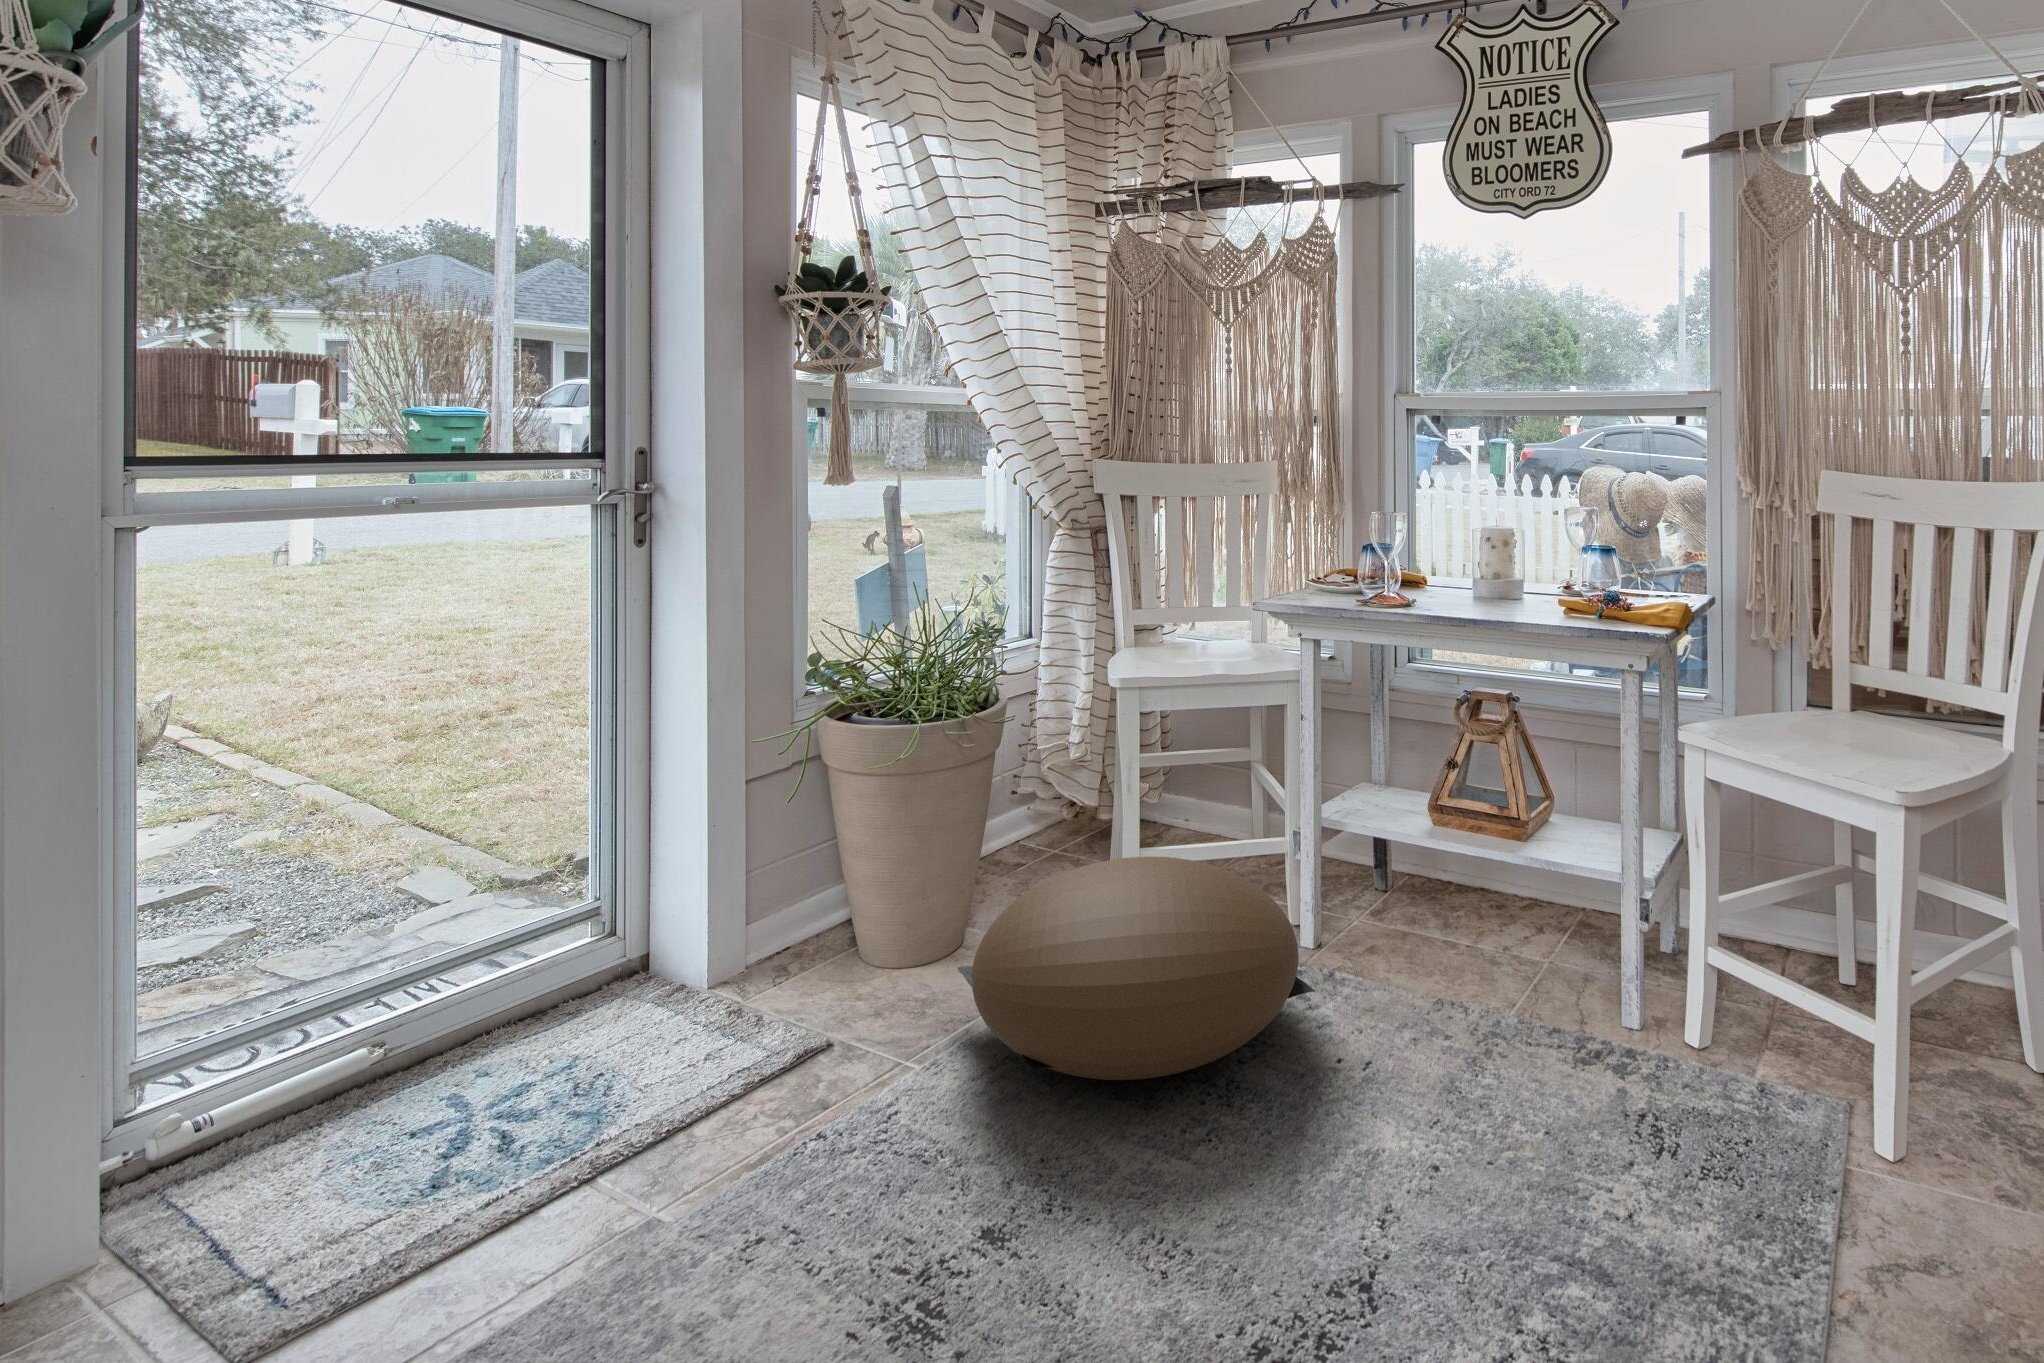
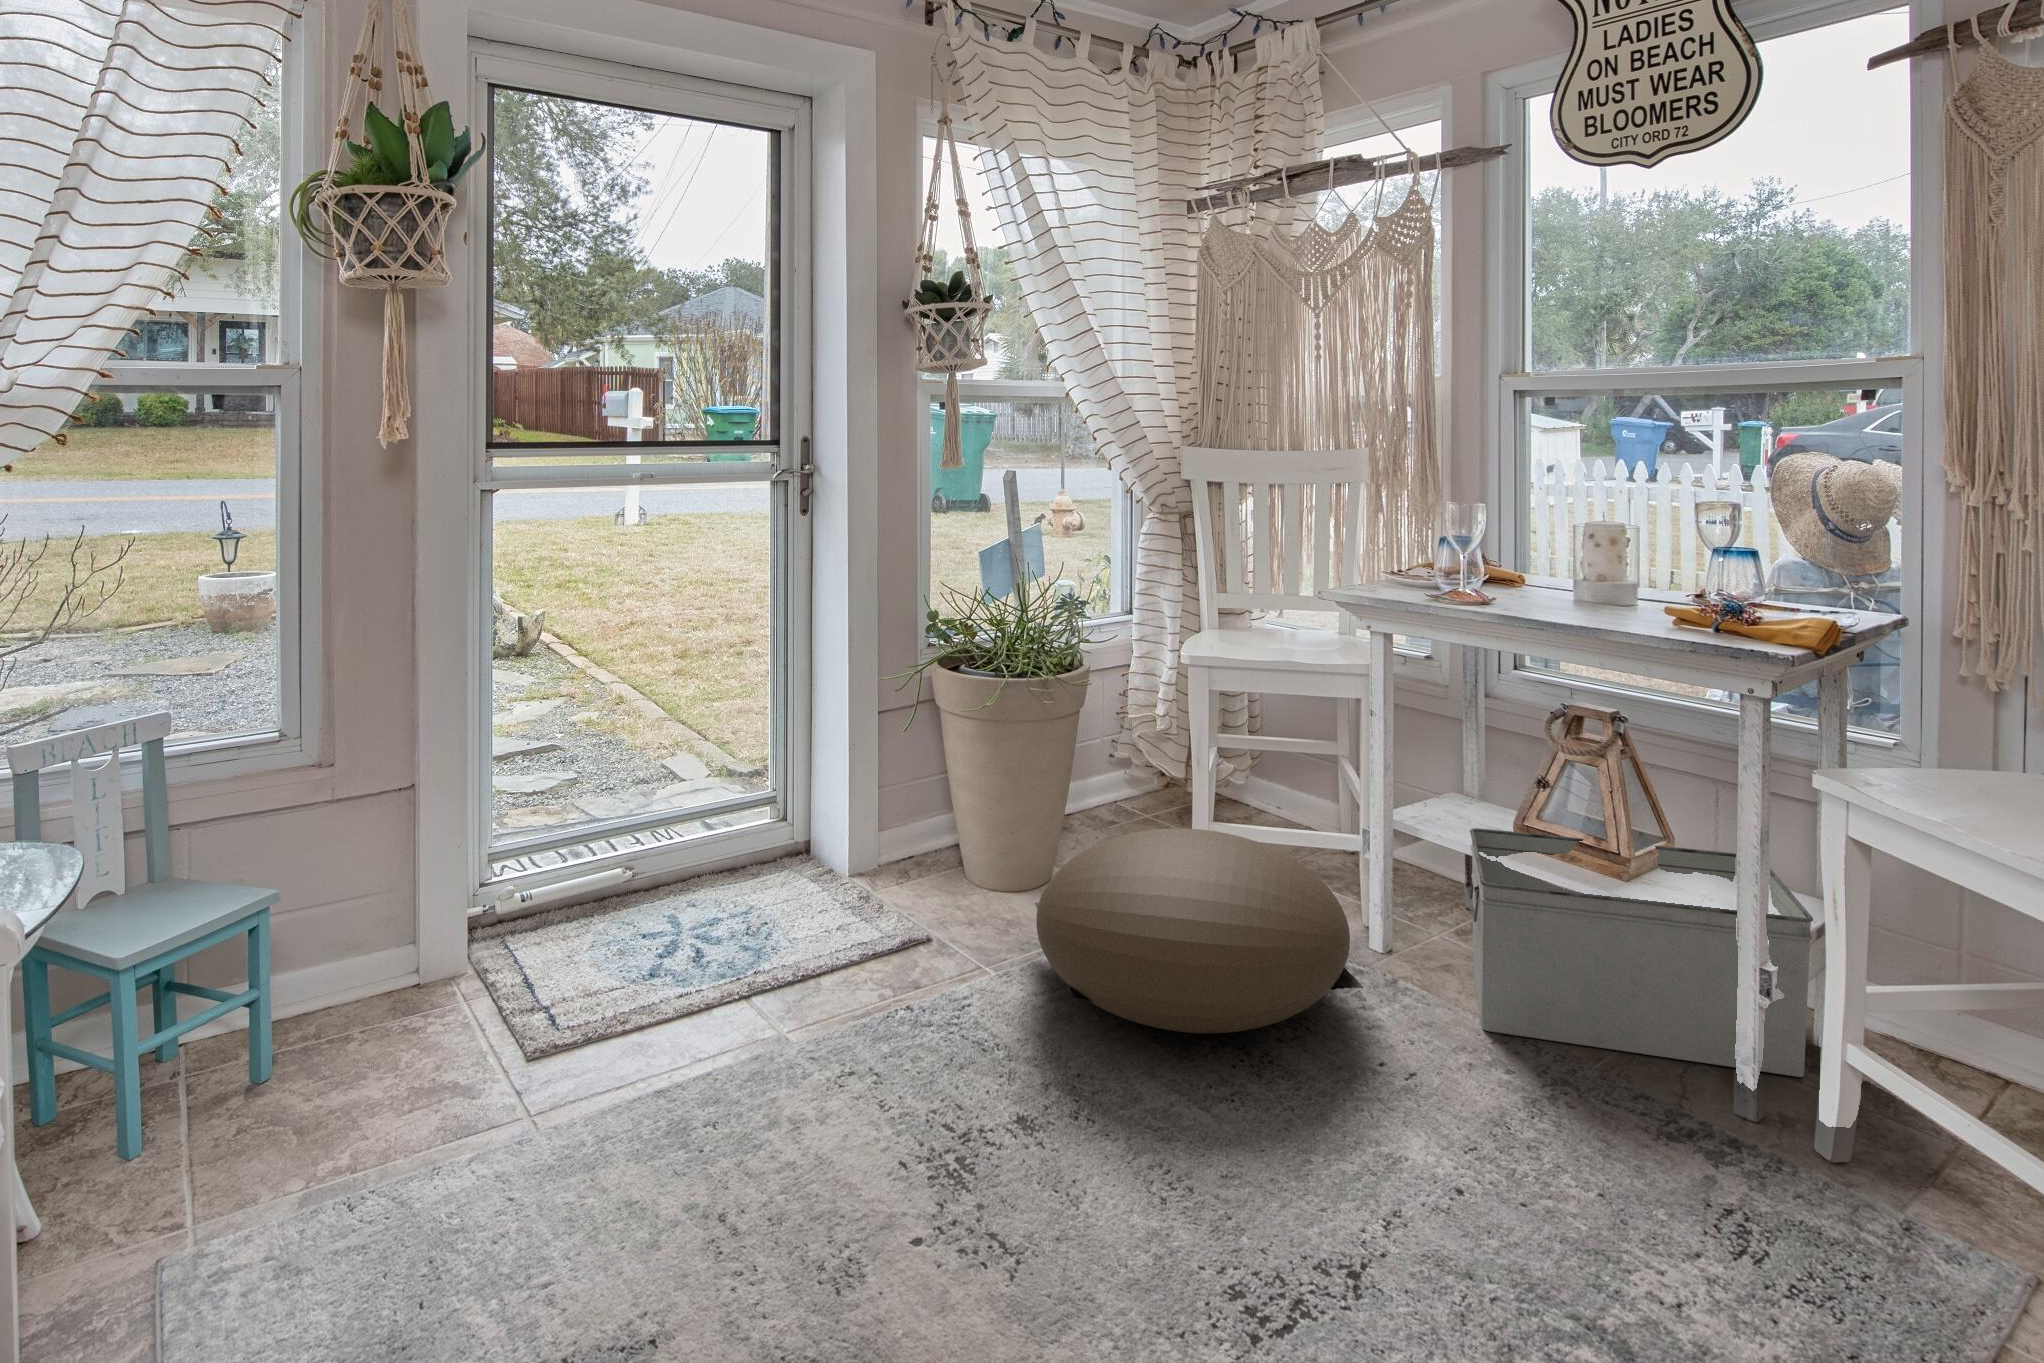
storage bin: none [1386,808,1666,1007] -> present [1470,828,1813,1077]

